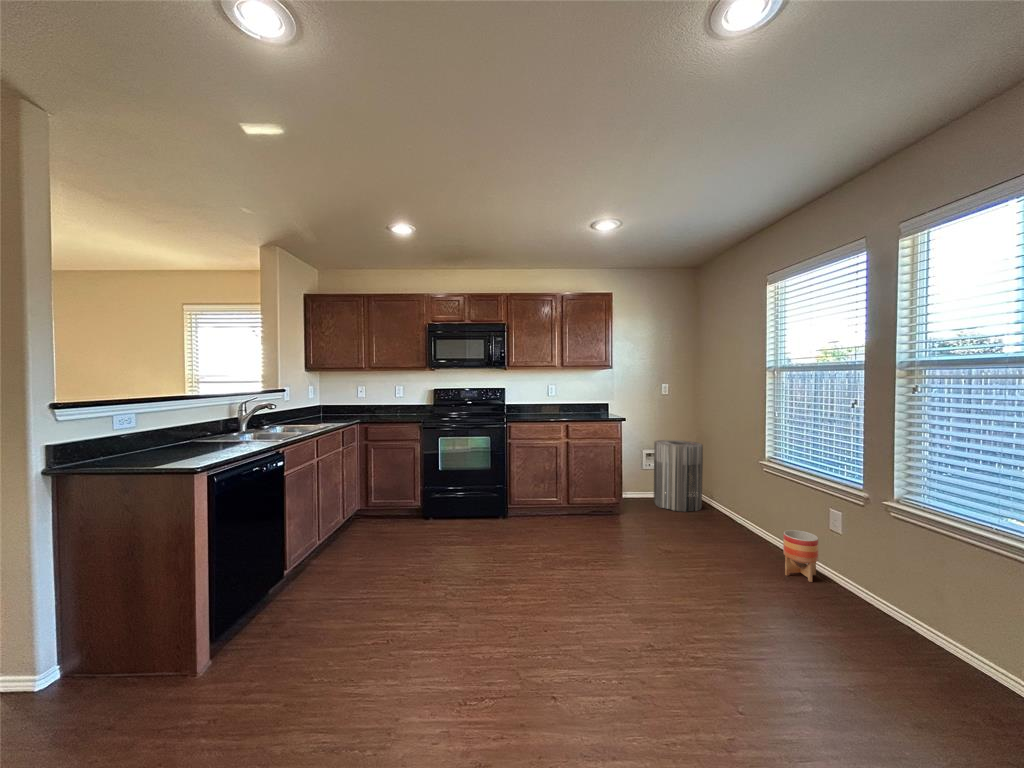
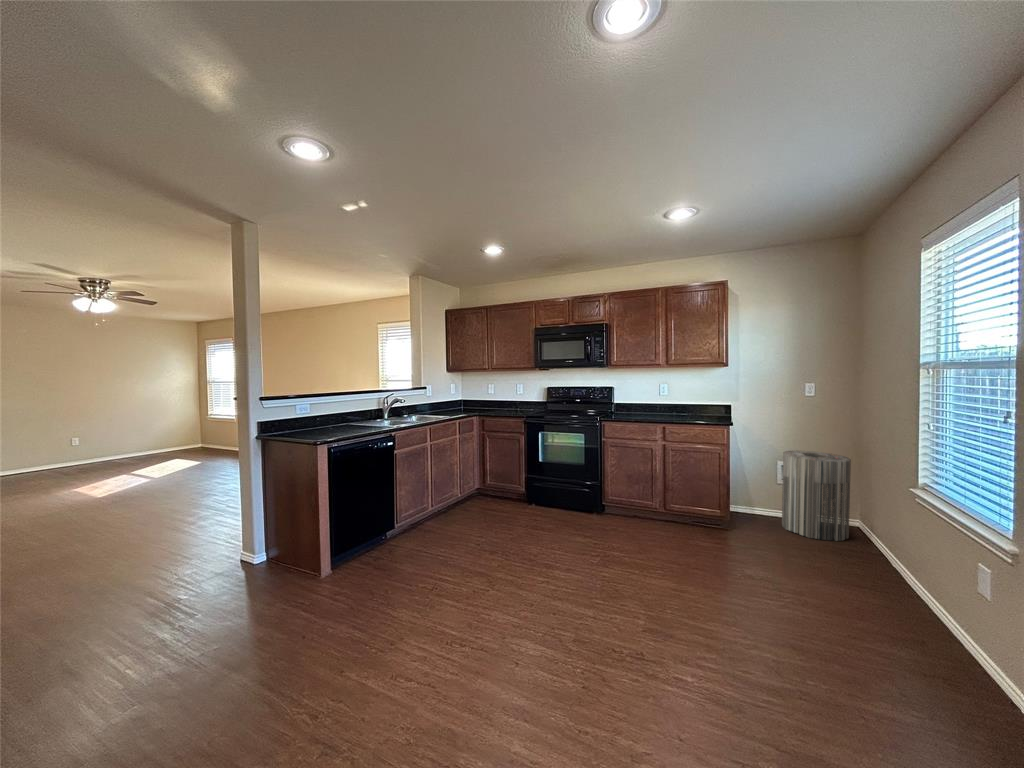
planter: present [783,530,818,582] -> none [905,583,962,659]

